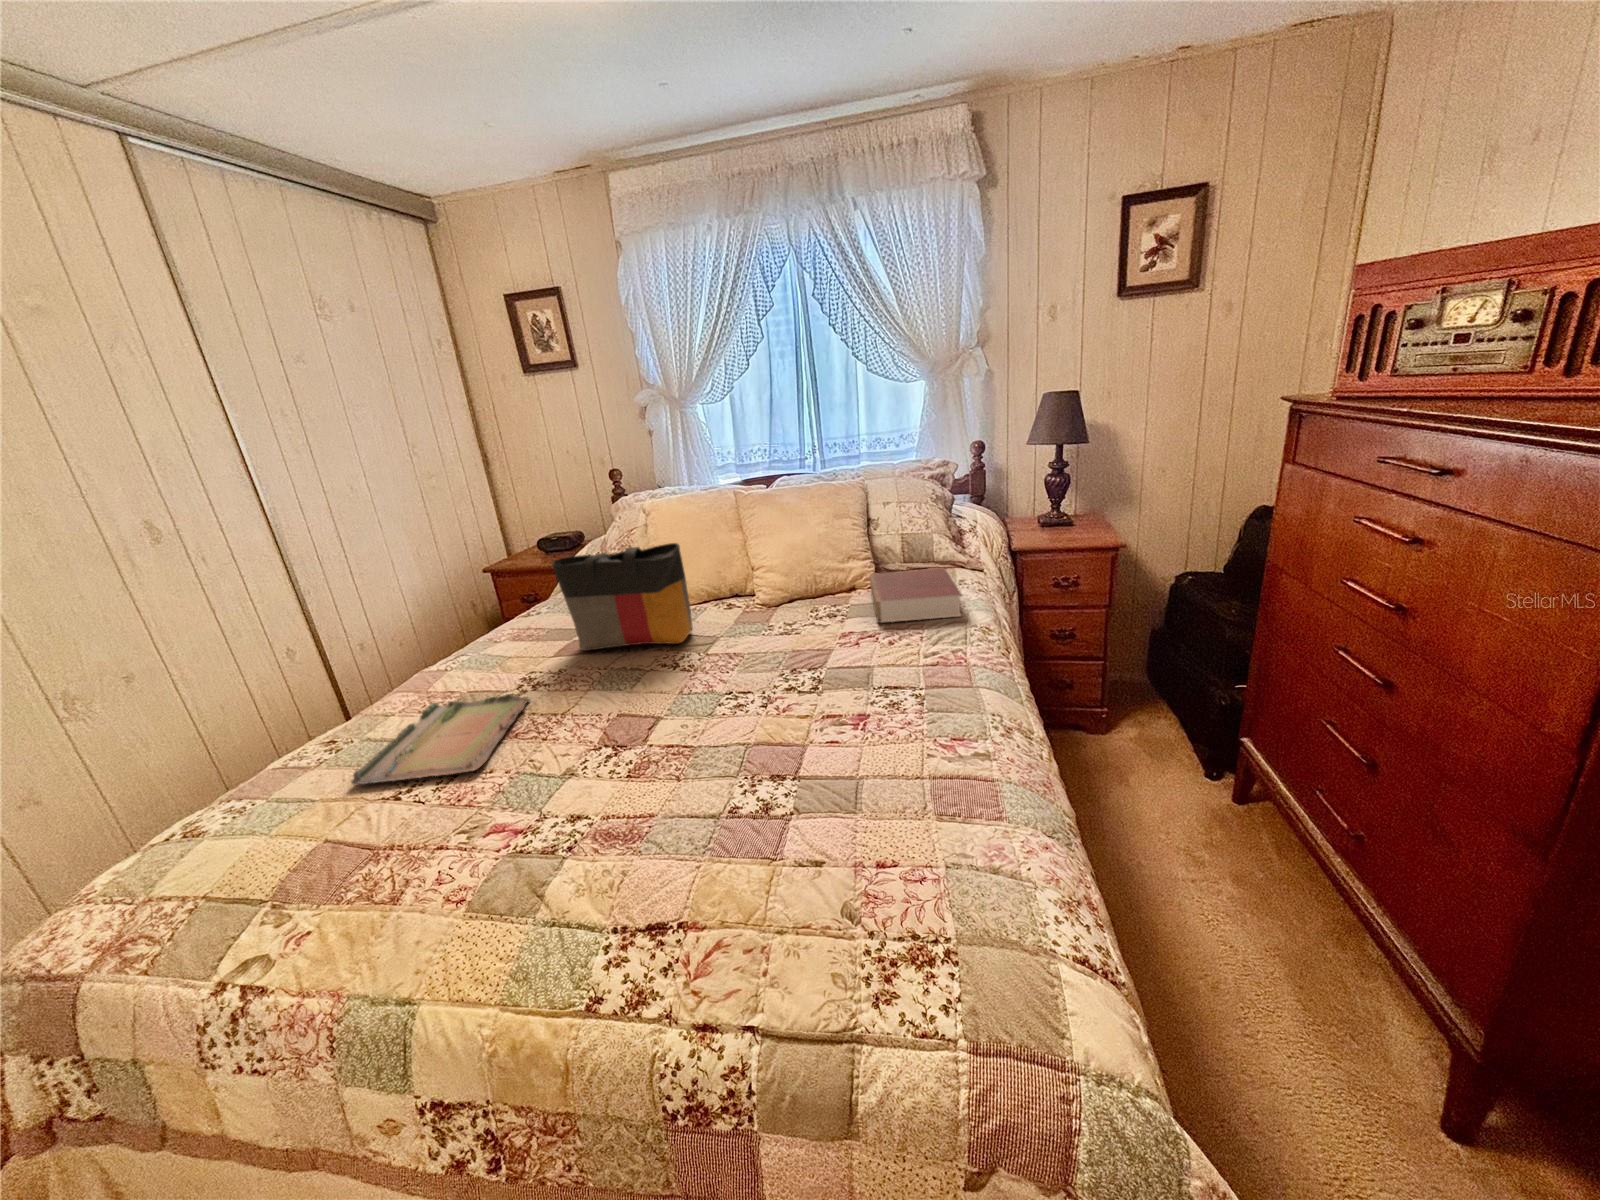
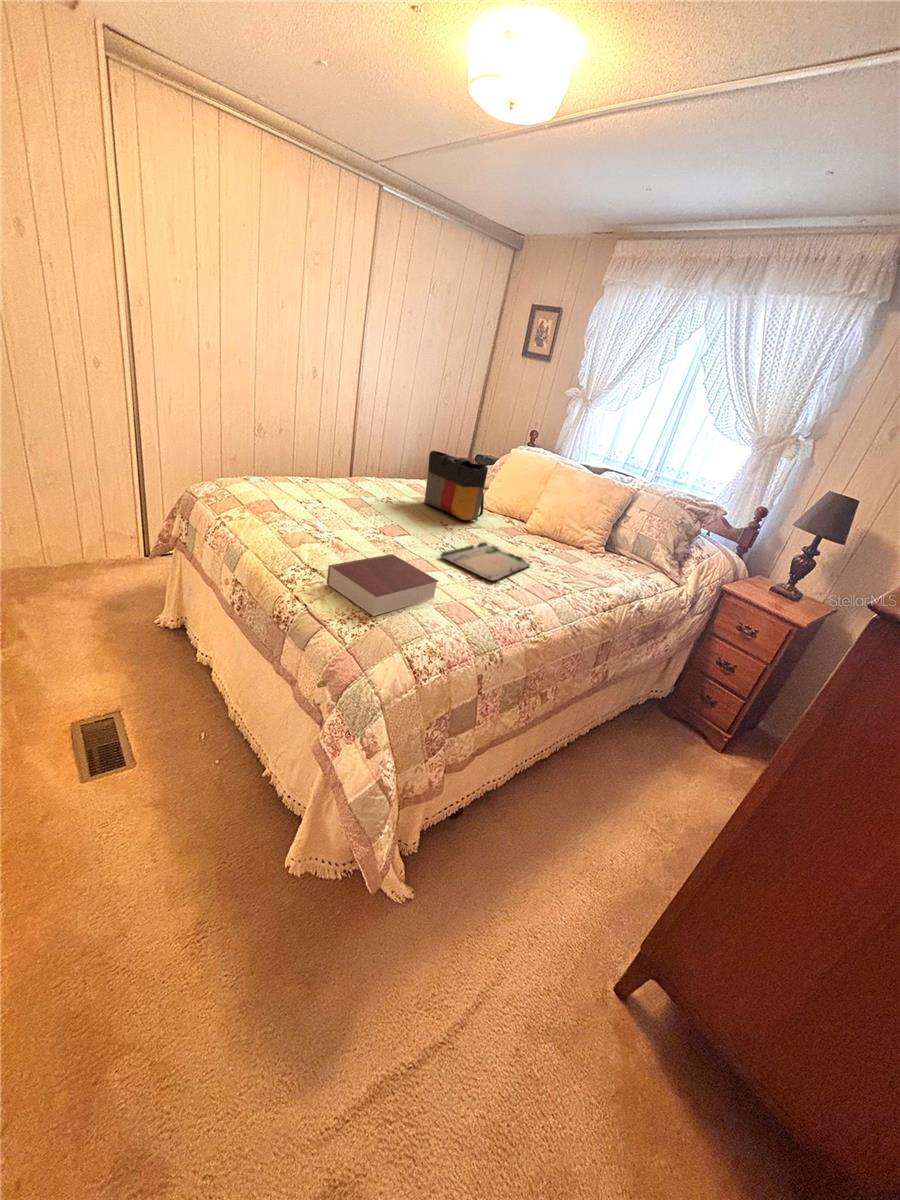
book: present [870,567,961,623] -> present [327,554,439,616]
tray: present [351,691,530,785] -> present [440,542,530,580]

